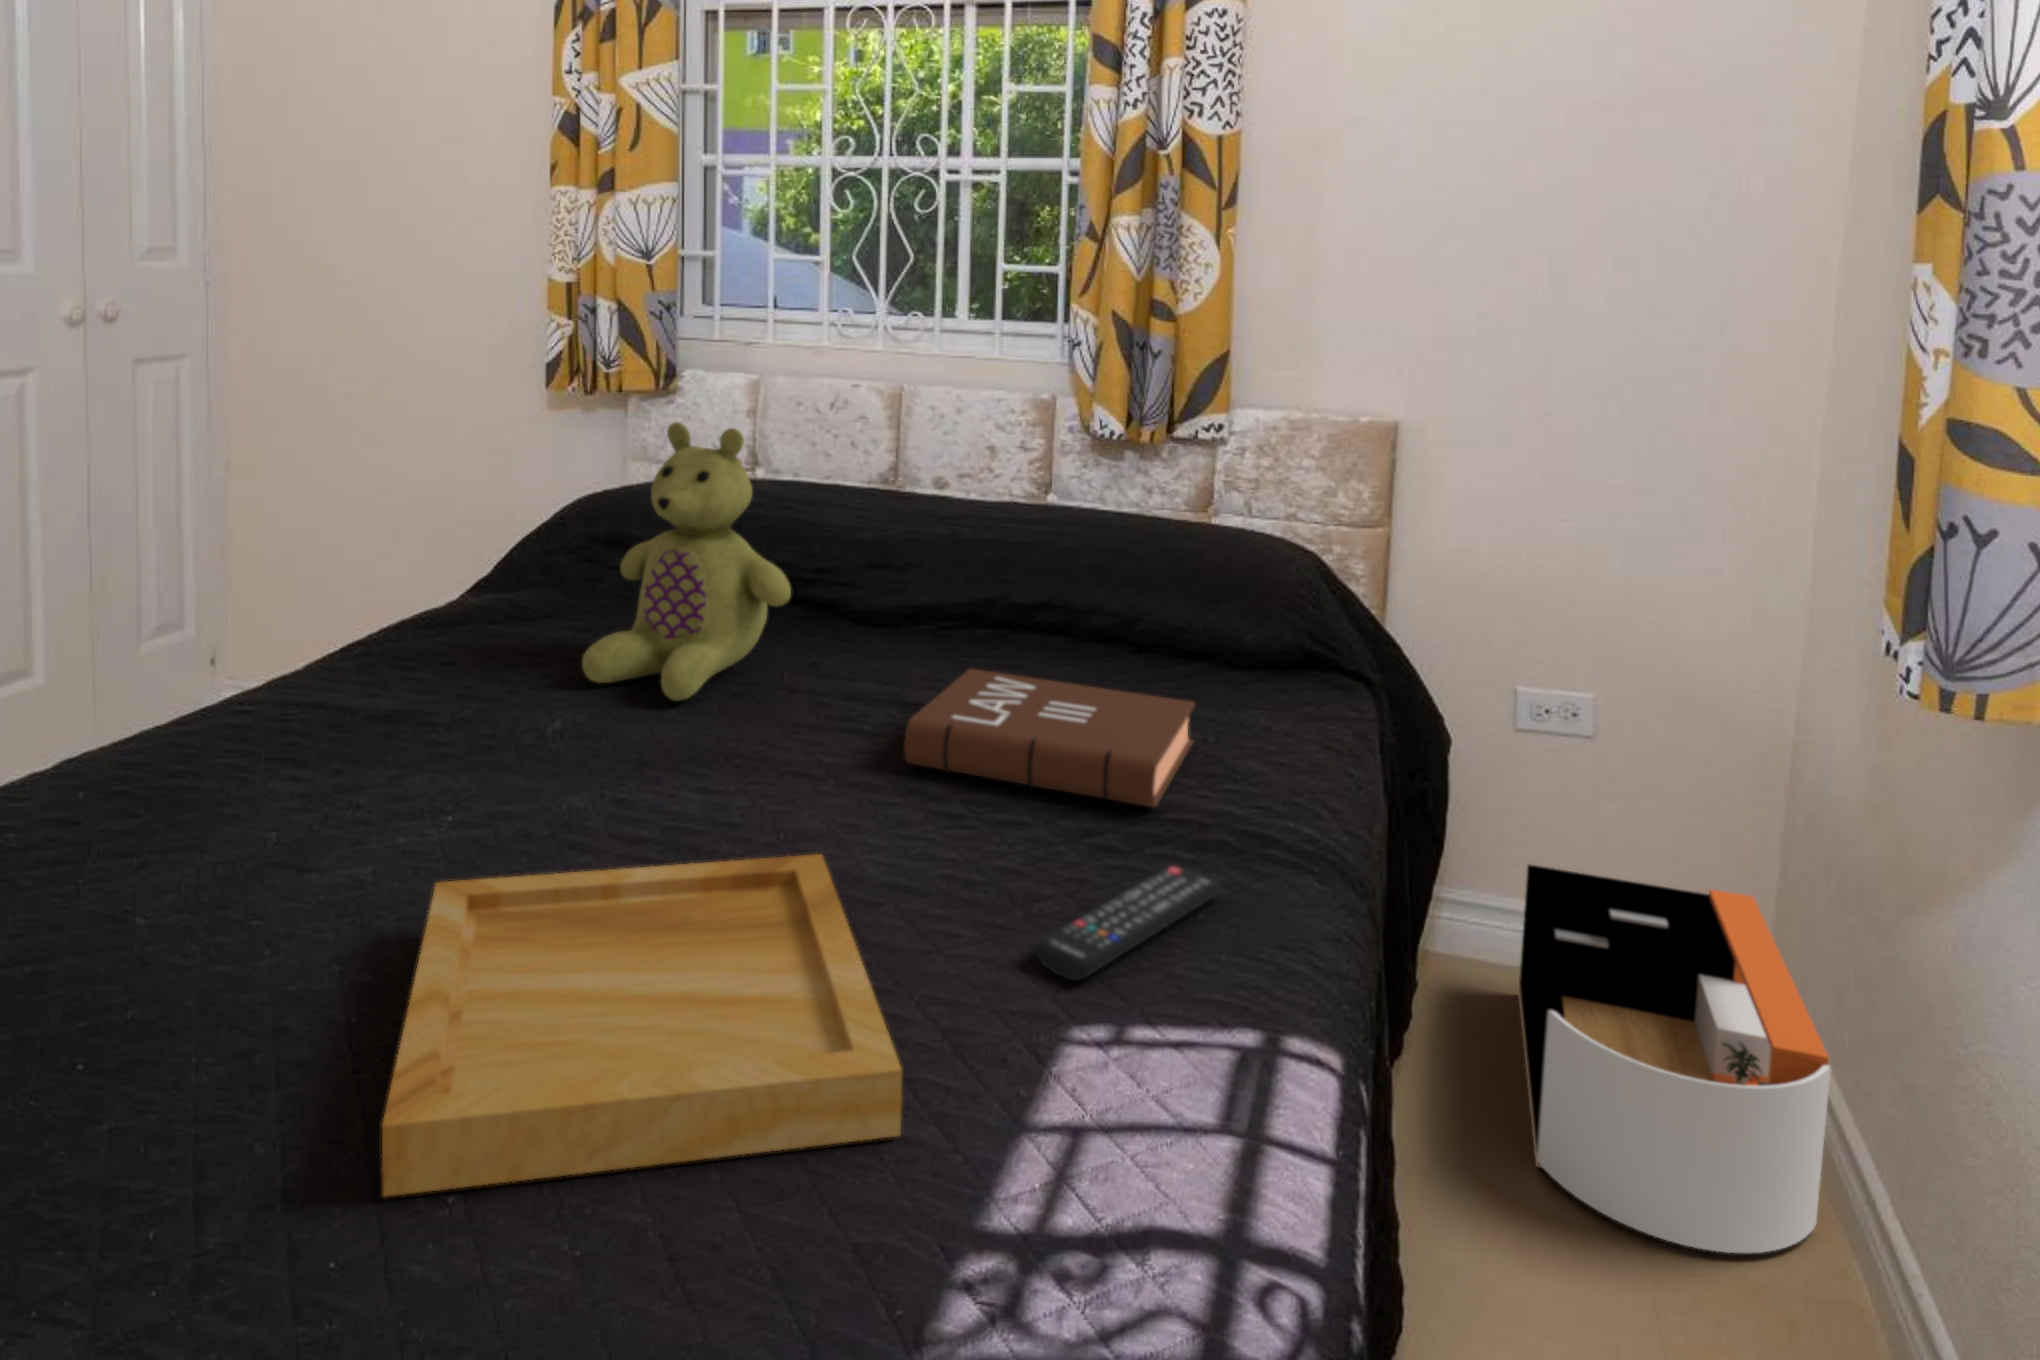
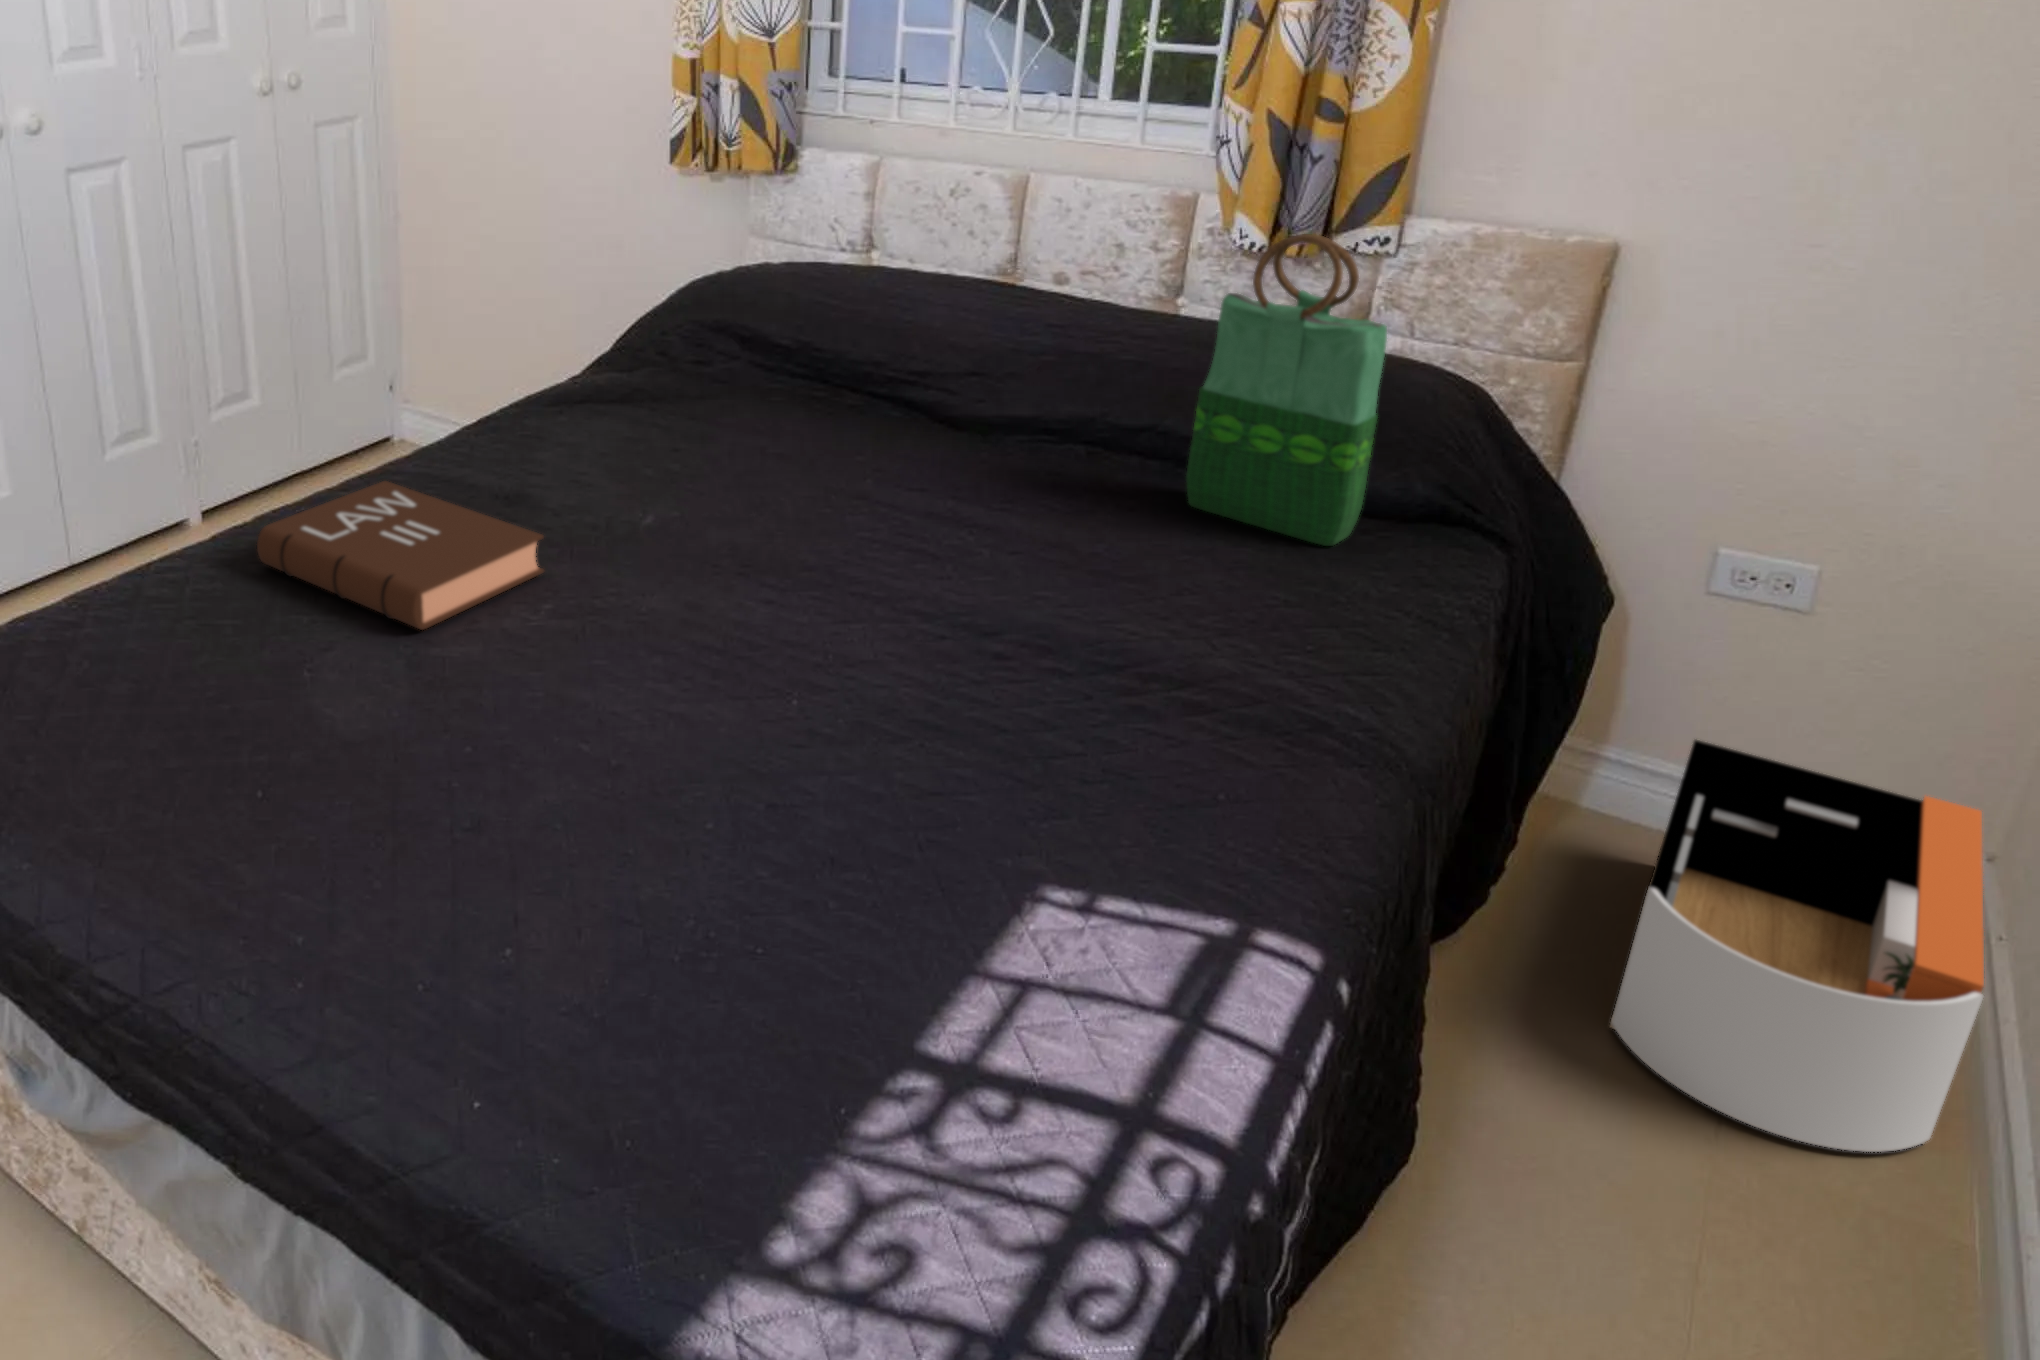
tote bag: none [1091,405,1255,703] -> present [1186,234,1387,546]
stuffed bear: present [582,422,791,701] -> none [681,230,878,495]
book: present [904,669,1195,807] -> present [257,481,544,630]
tray: present [382,854,902,1196] -> none [494,641,887,888]
remote control: present [1035,865,1224,981] -> none [1038,704,1243,793]

